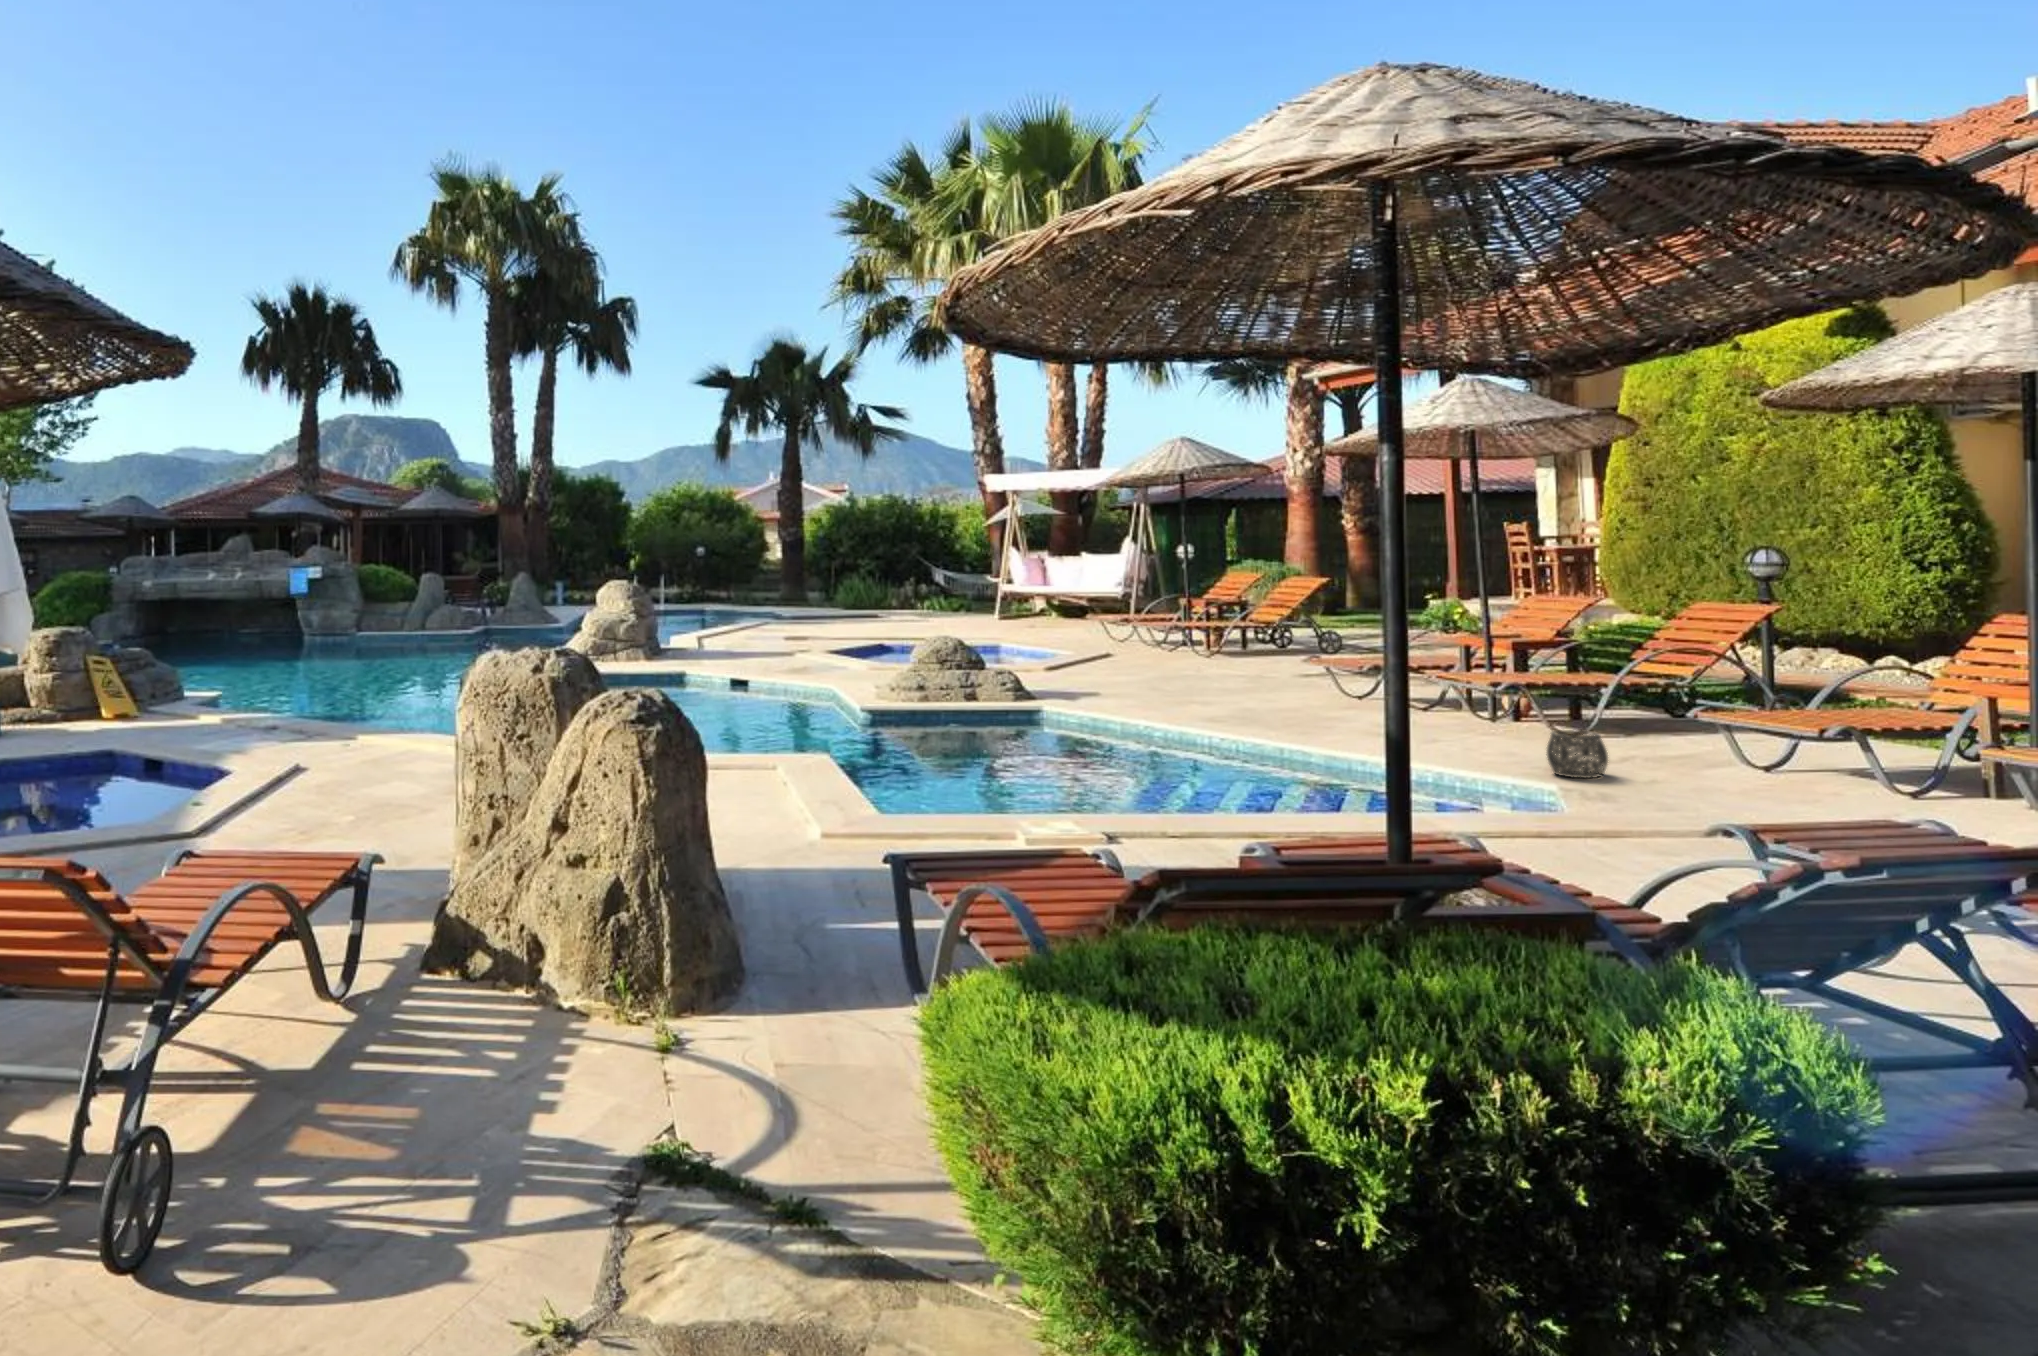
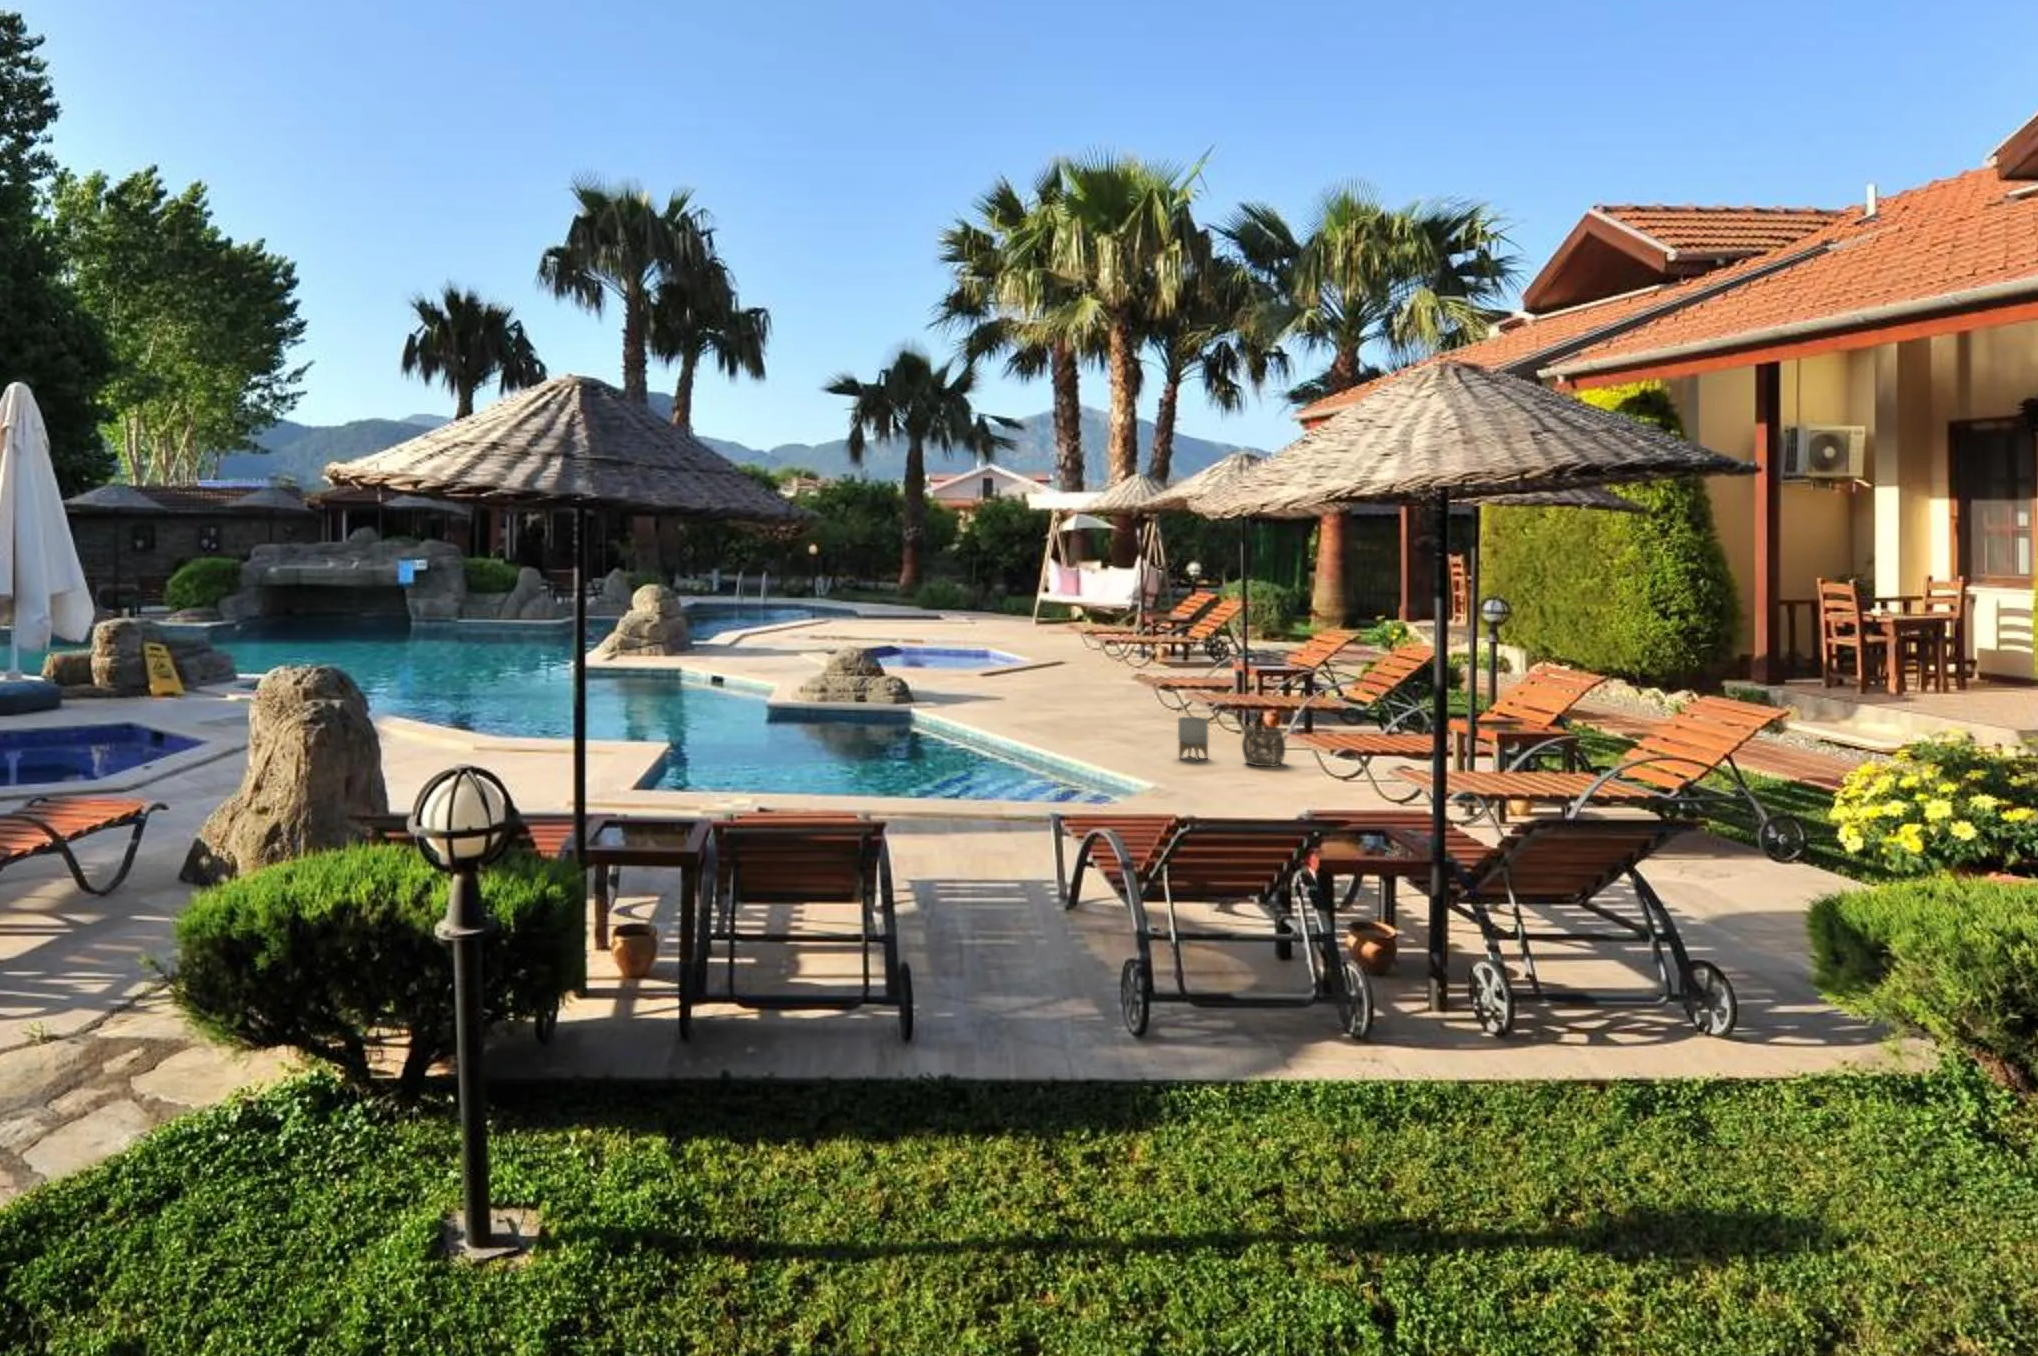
planter: none [1455,723,1498,776] -> present [1178,717,1208,760]

